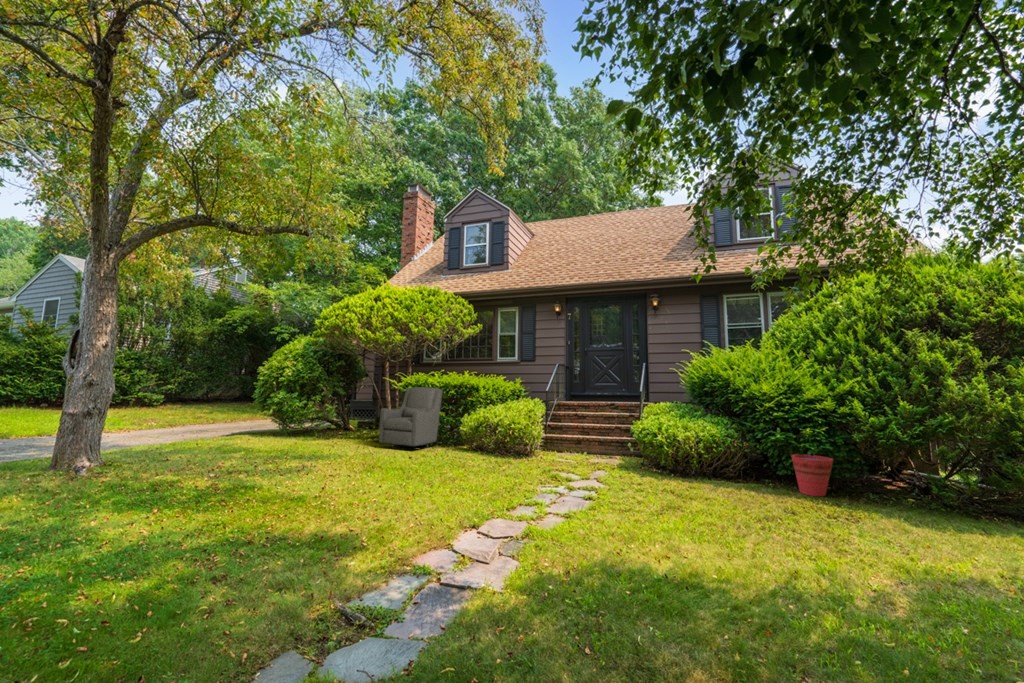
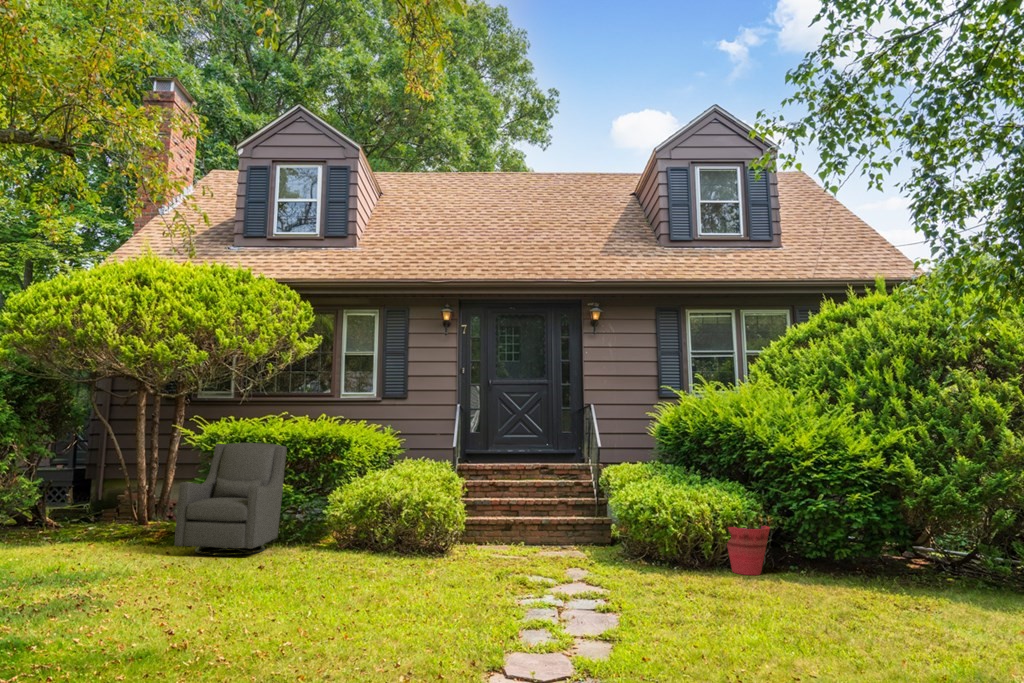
bucket: present [791,454,833,496] -> present [727,526,770,575]

